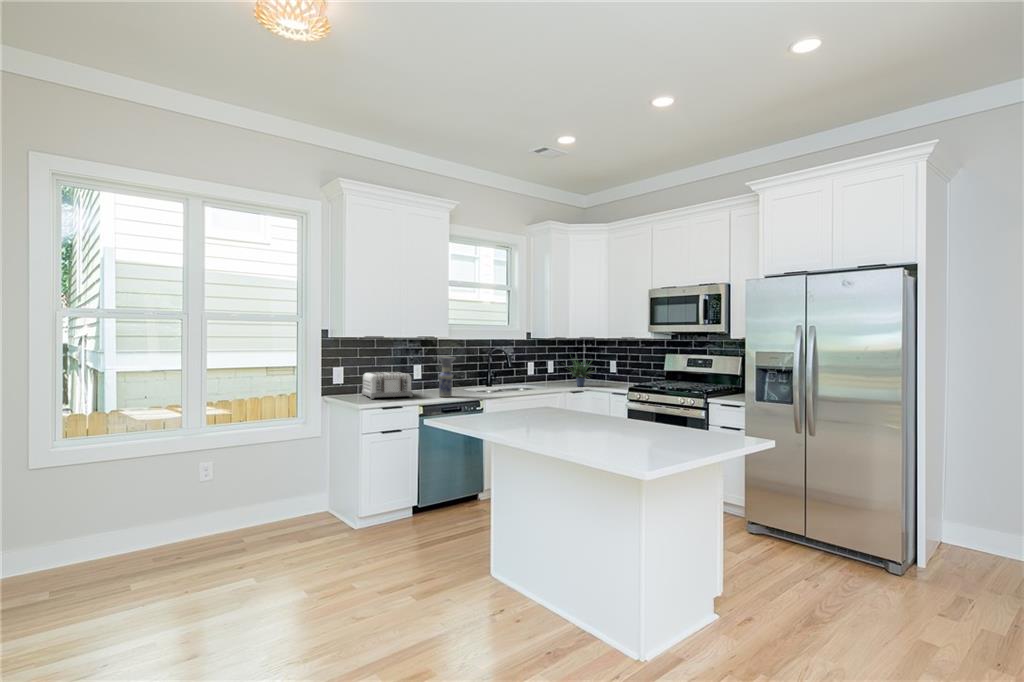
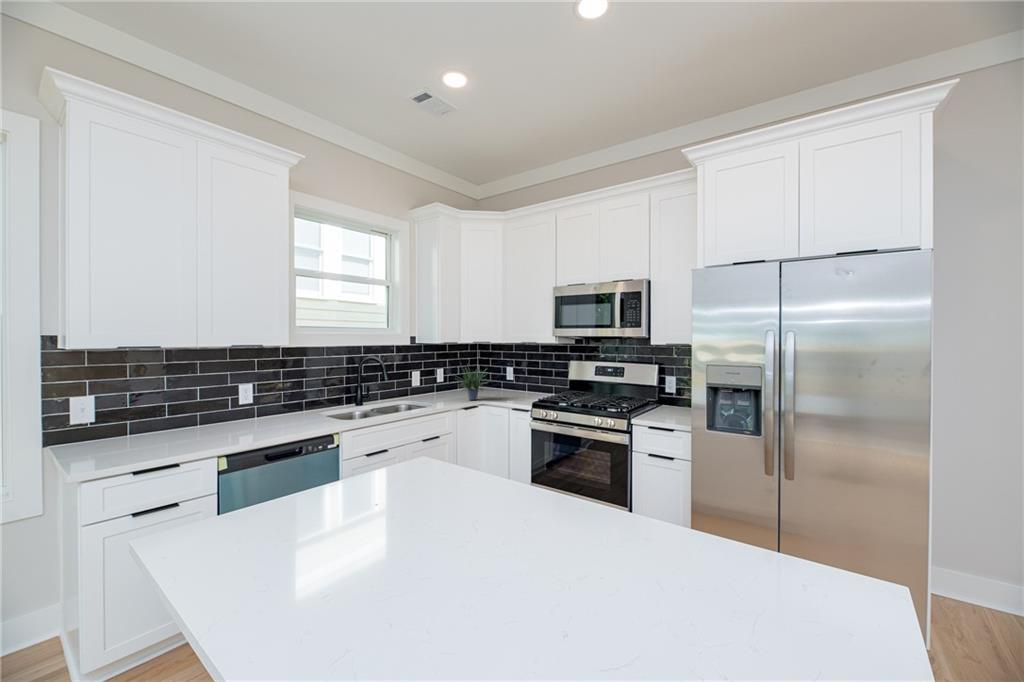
vase: present [438,357,456,397] -> none [259,374,290,435]
toaster: present [362,372,413,399] -> none [130,397,215,449]

